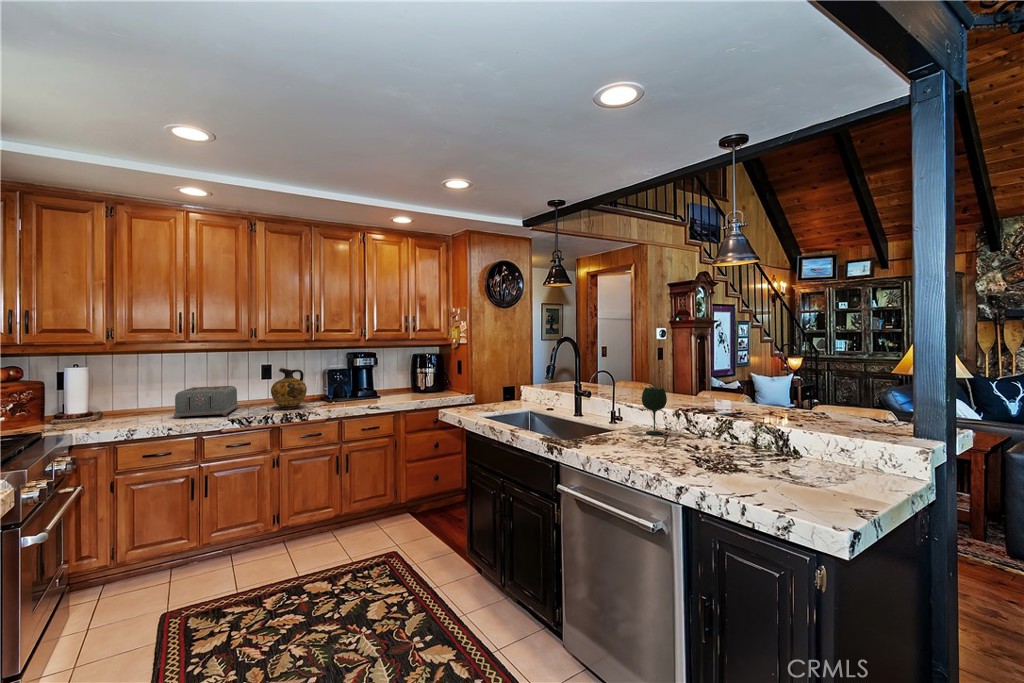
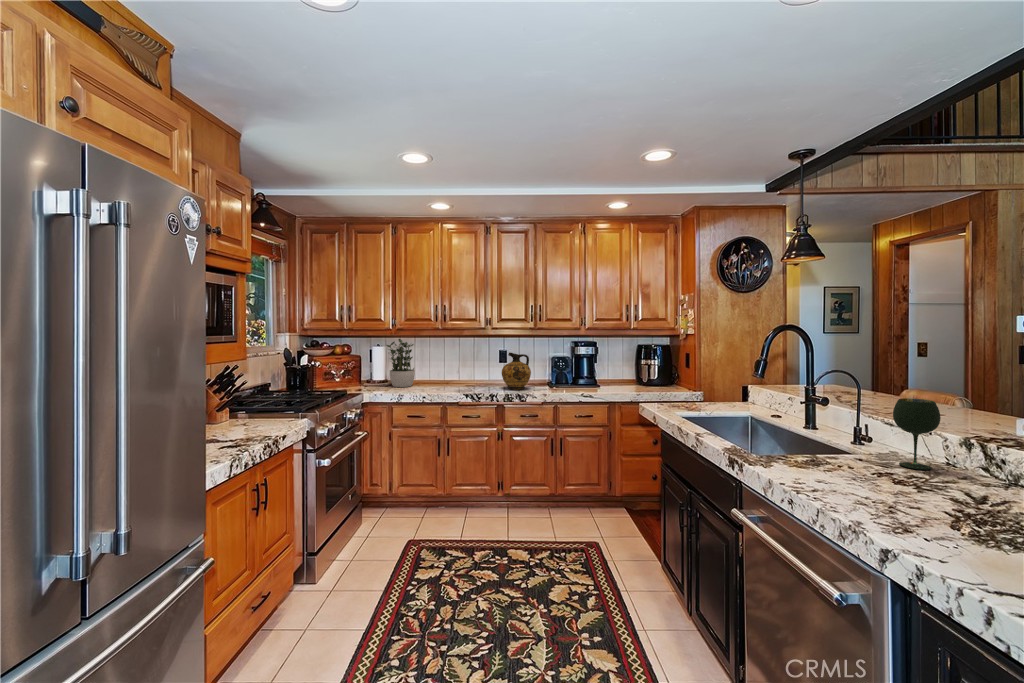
potted plant: none [97,357,145,421] -> present [386,339,415,387]
toaster: present [174,386,238,418] -> none [430,365,479,390]

